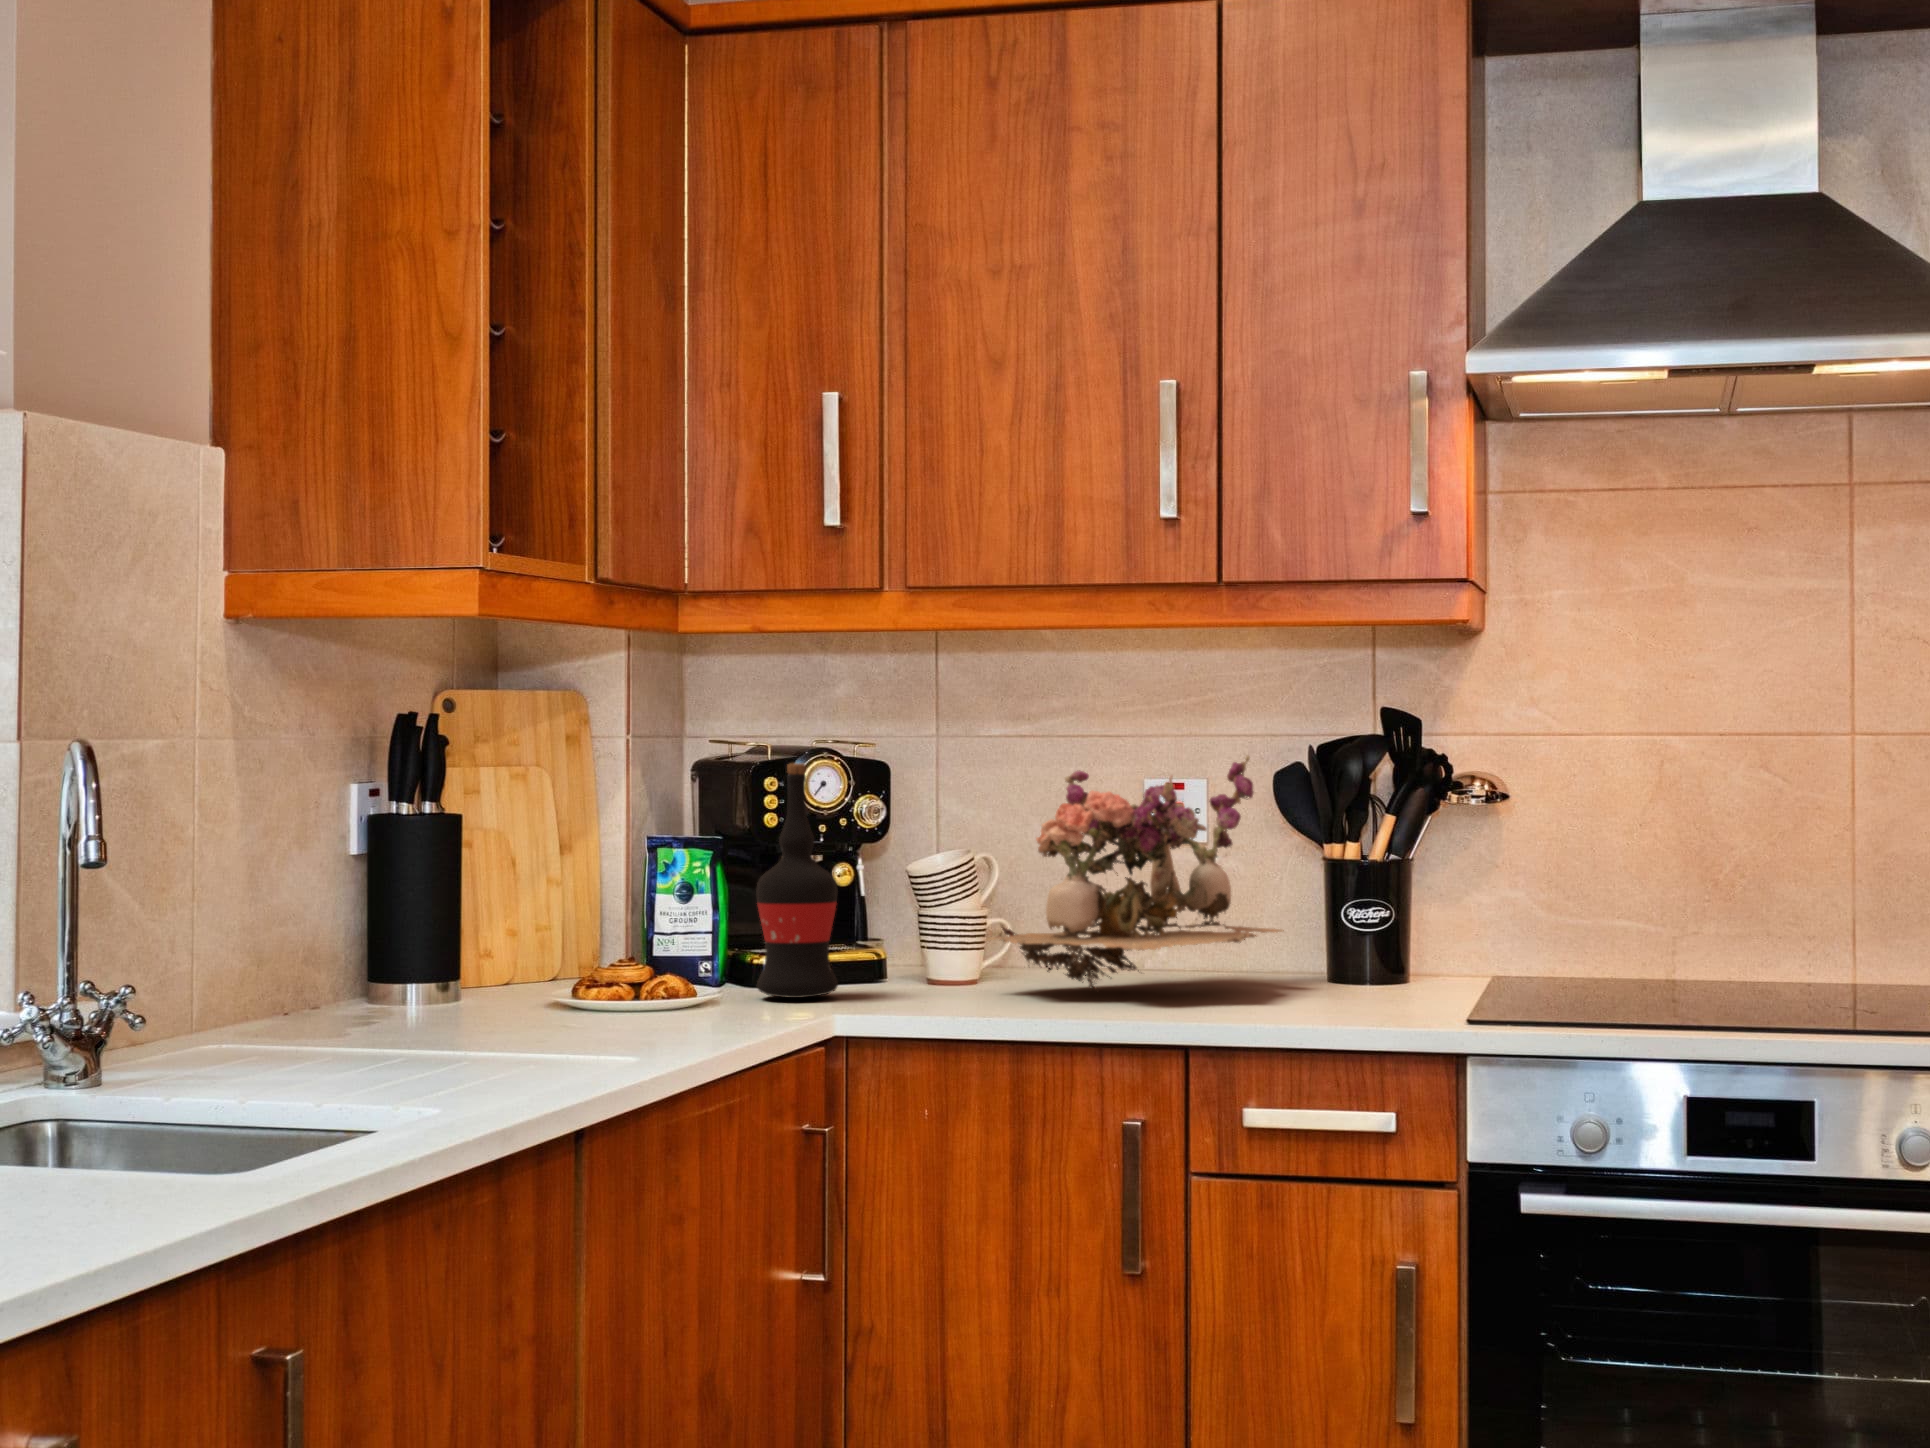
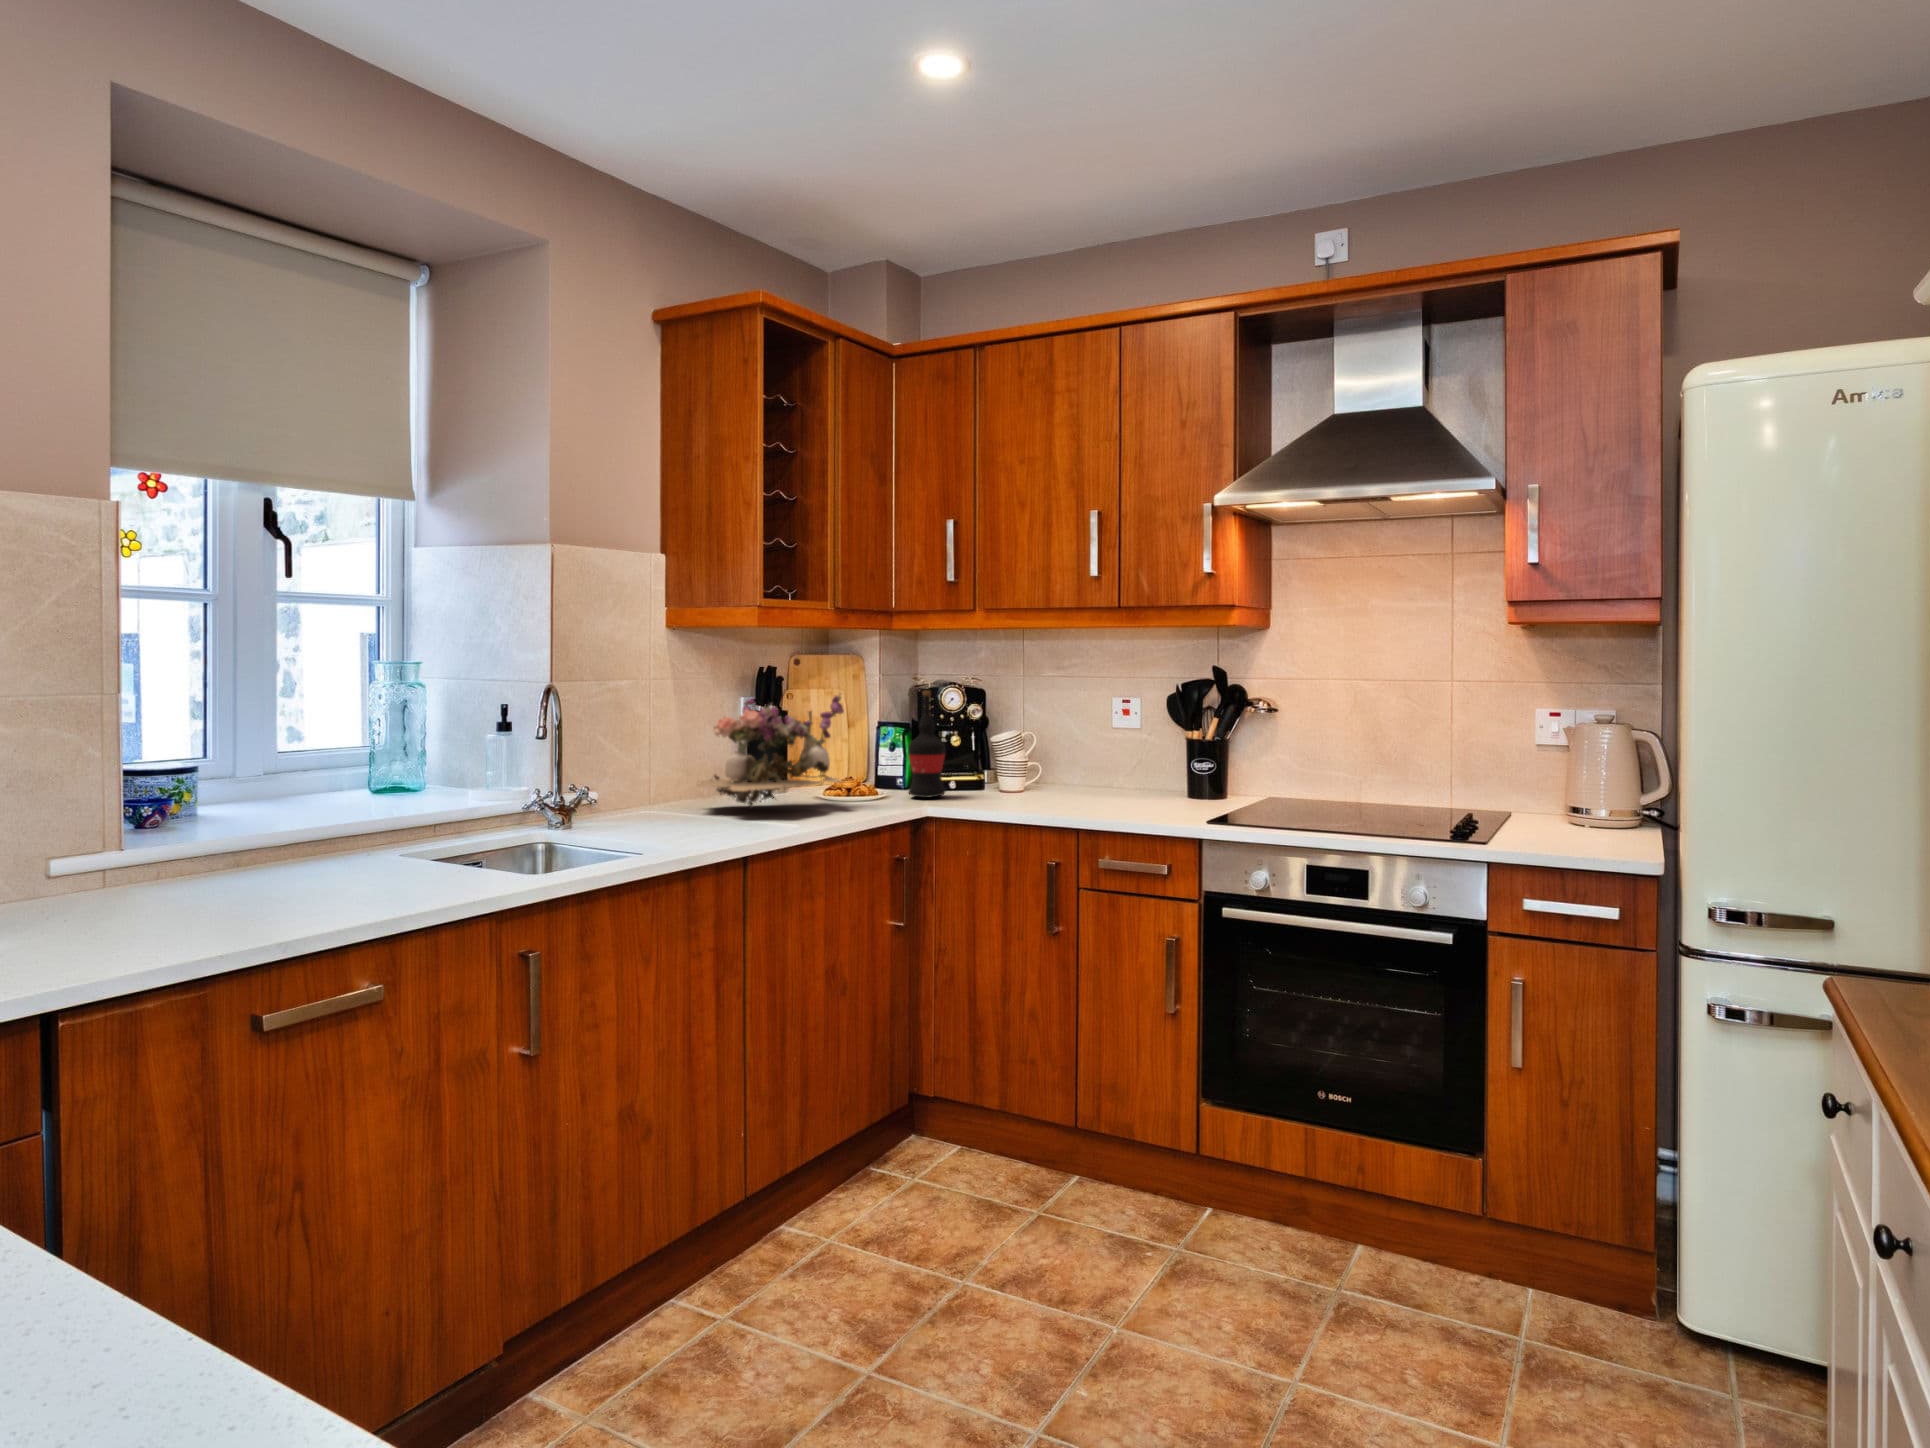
flower arrangement: present [986,756,1284,990] -> present [697,693,844,806]

